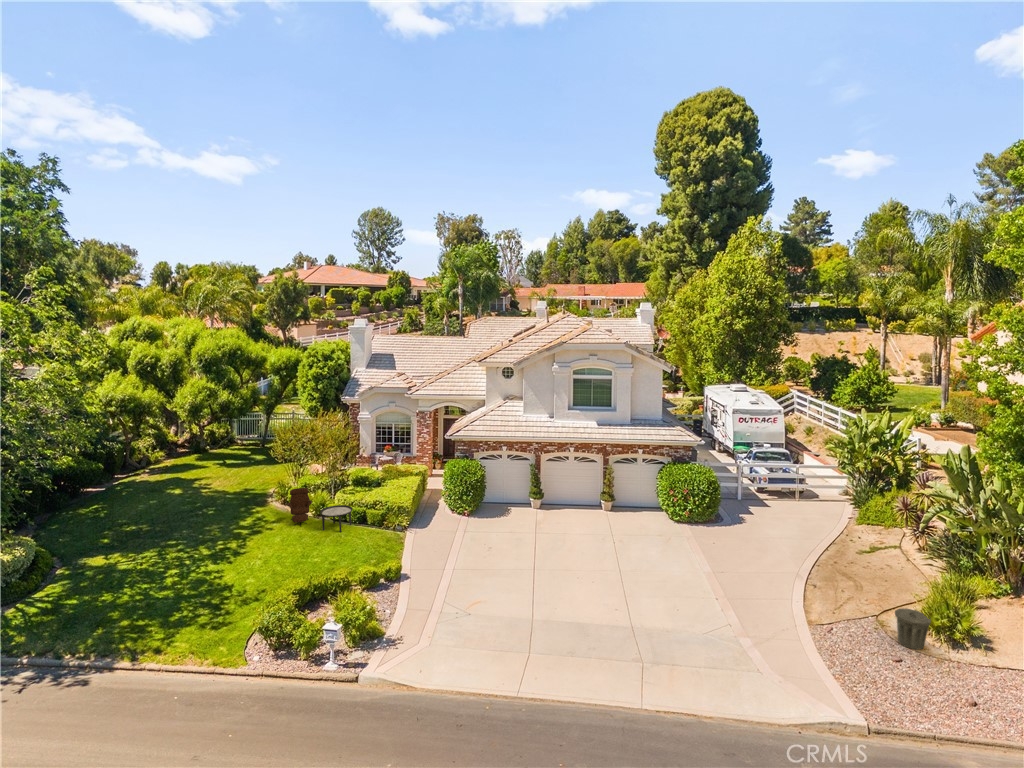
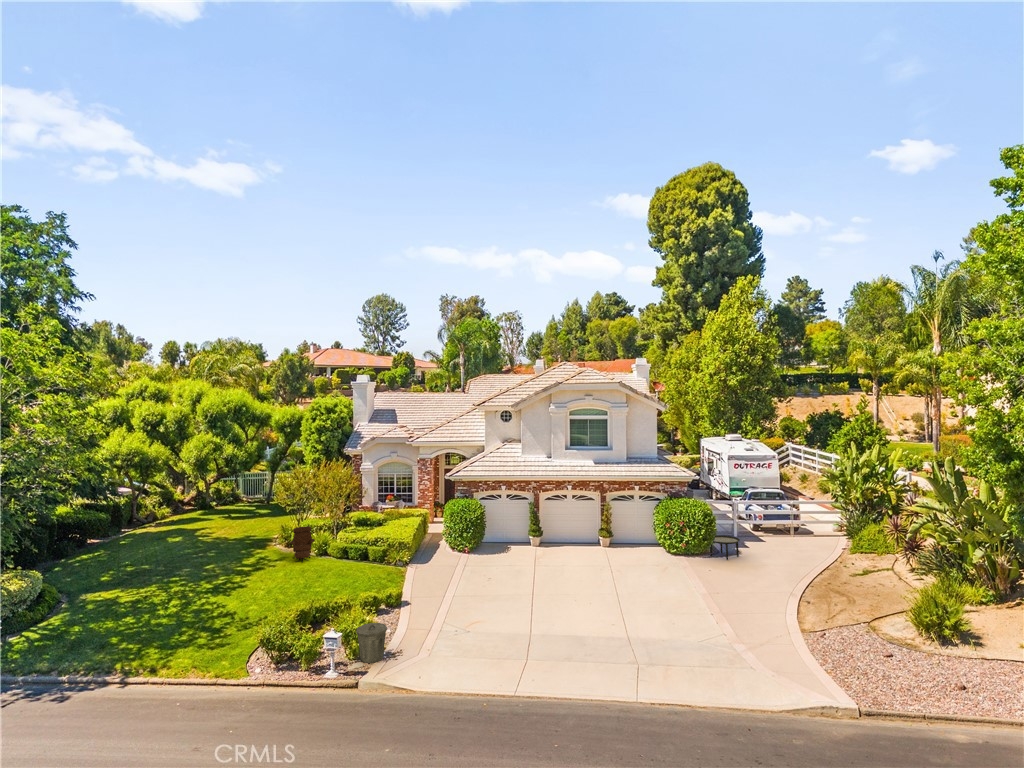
round table: present [320,505,353,532] -> present [710,535,740,560]
trash can: present [895,608,931,650] -> present [356,623,387,663]

